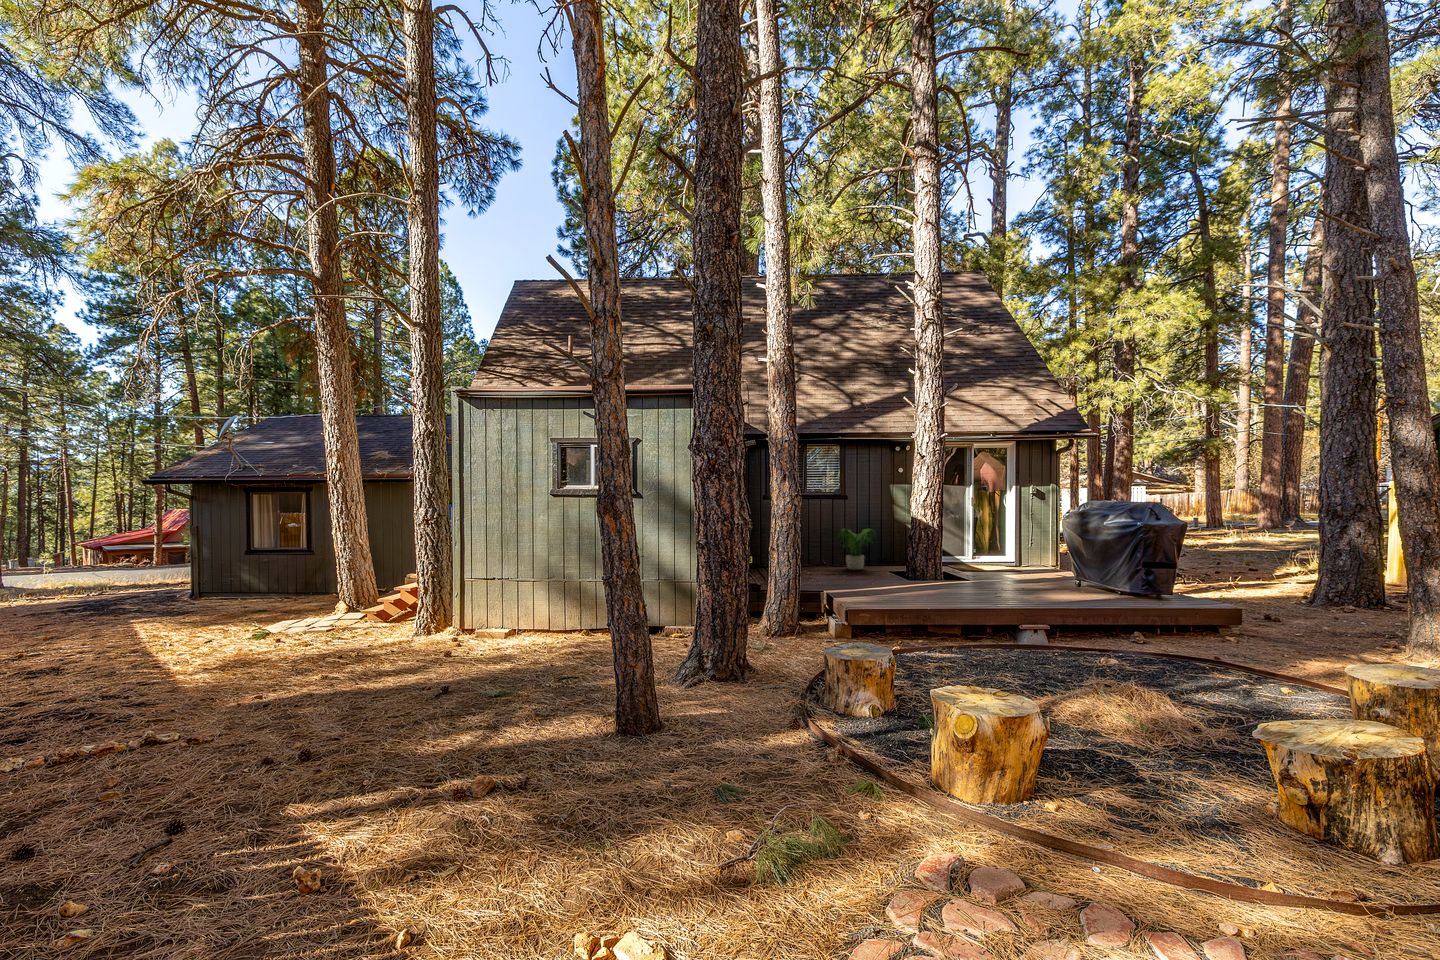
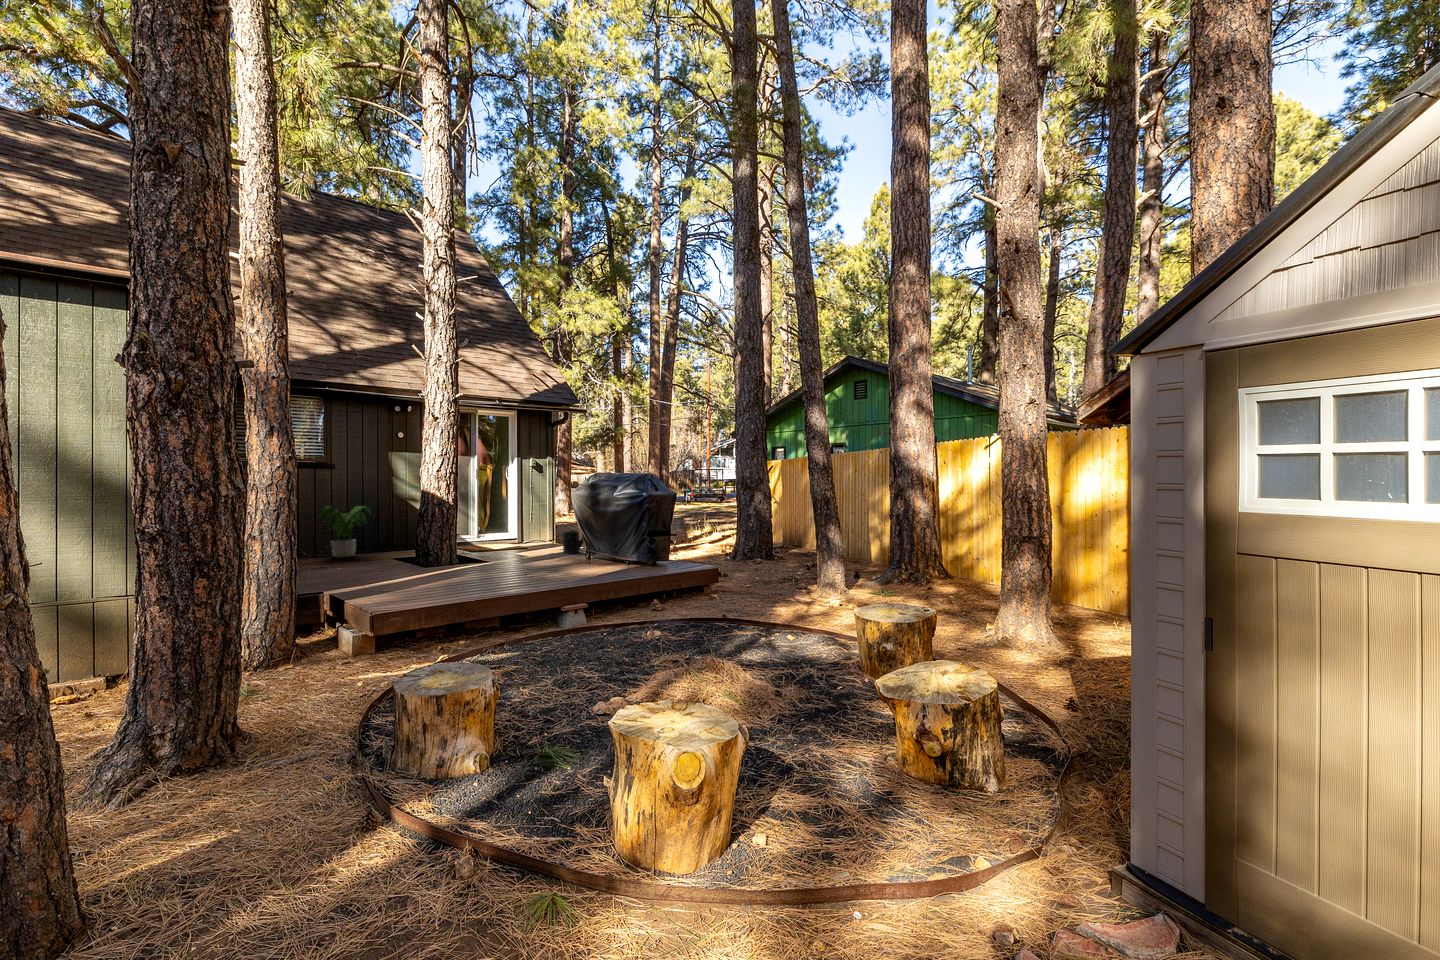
watering can: none [1039,562,1080,588] -> present [562,530,584,554]

